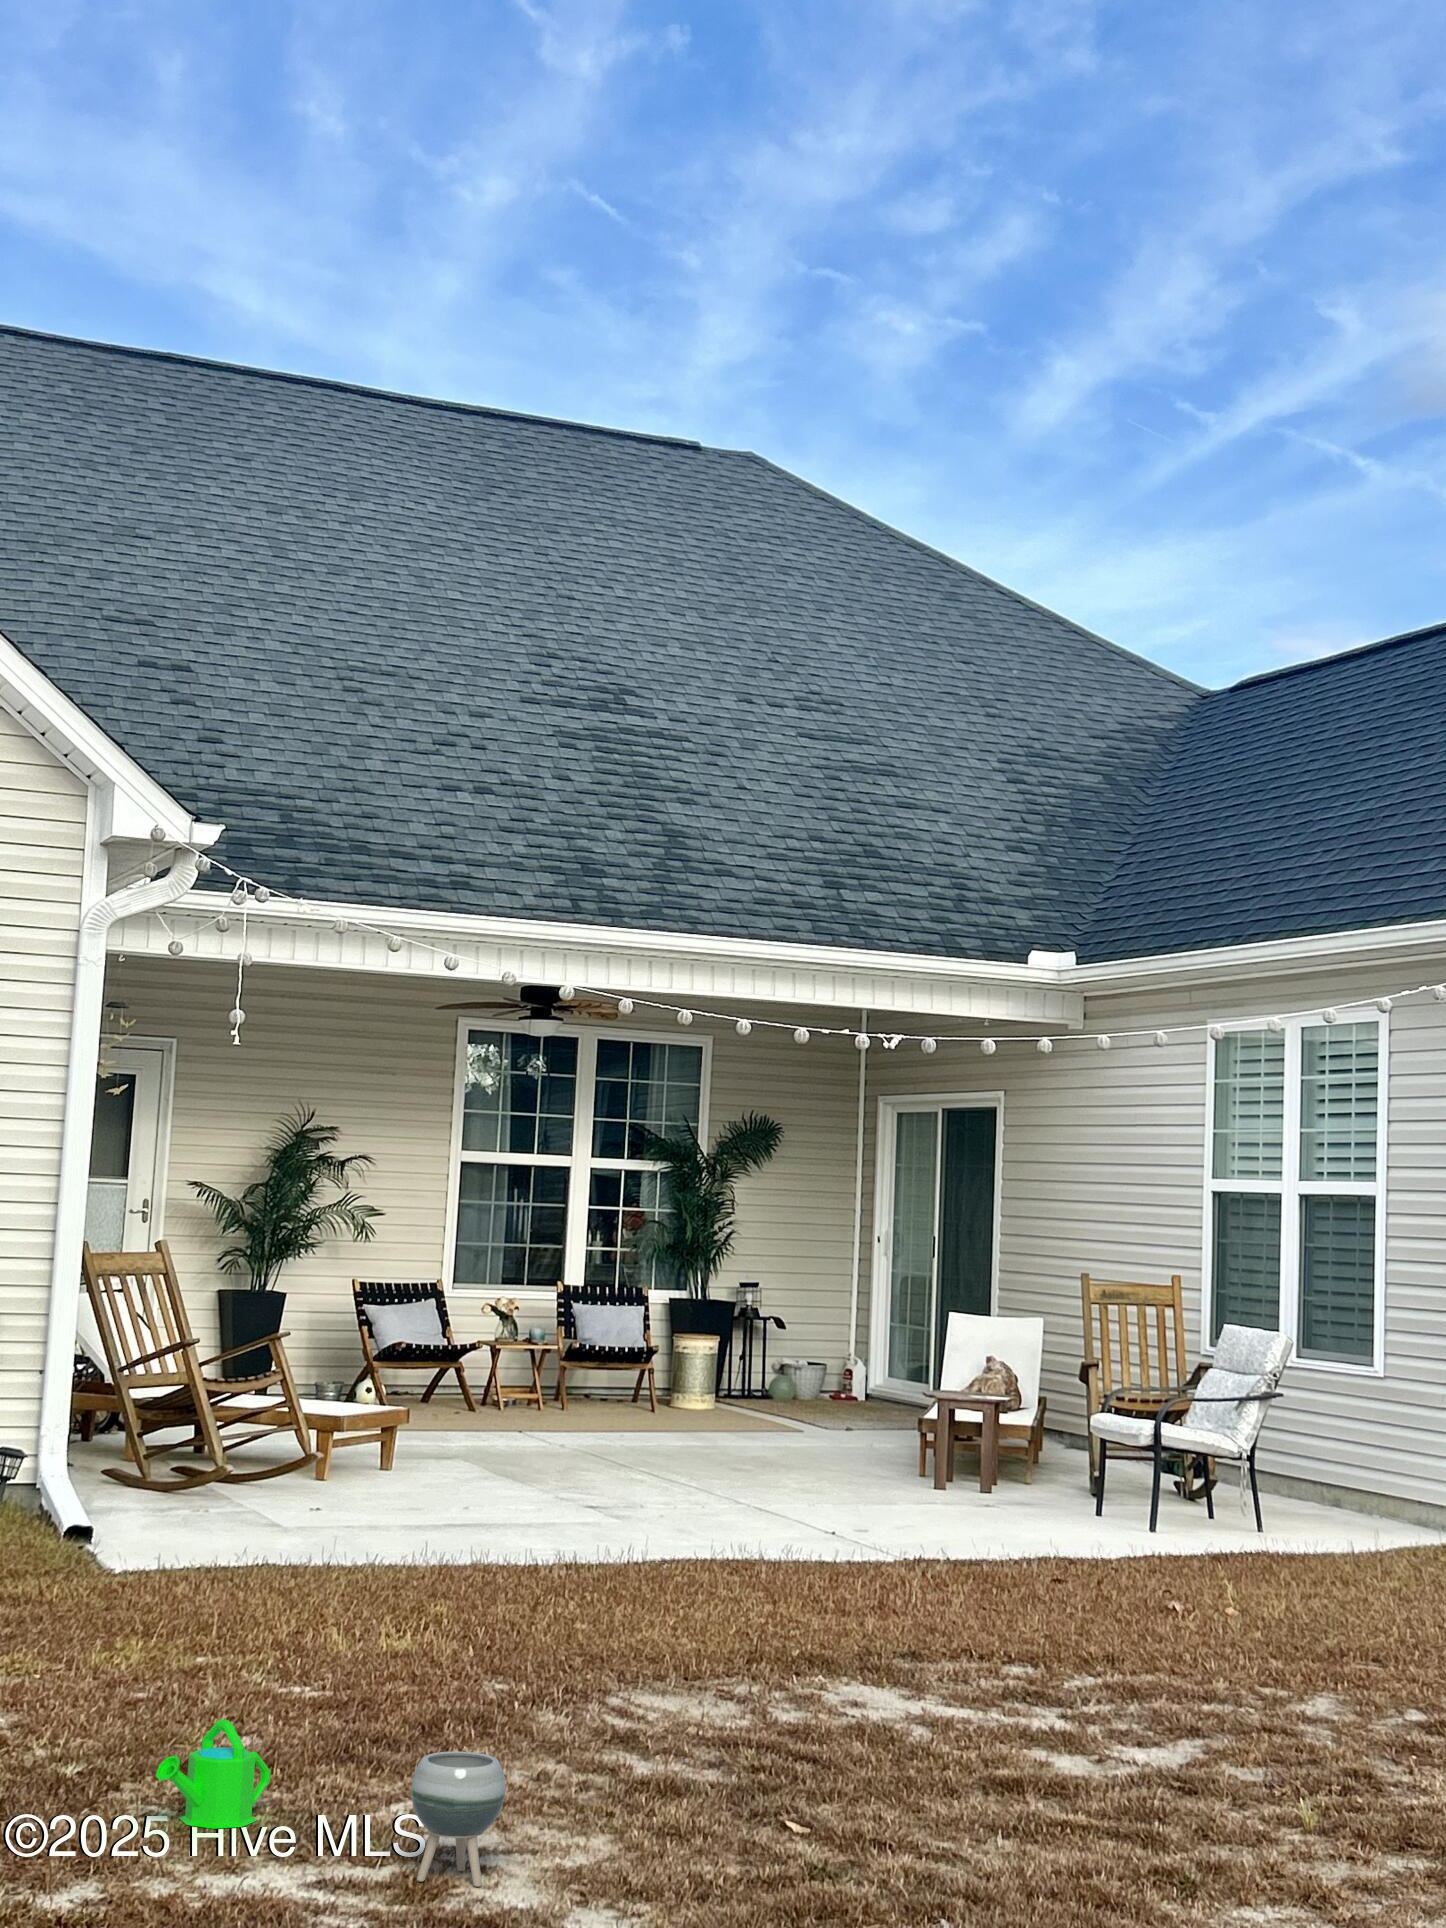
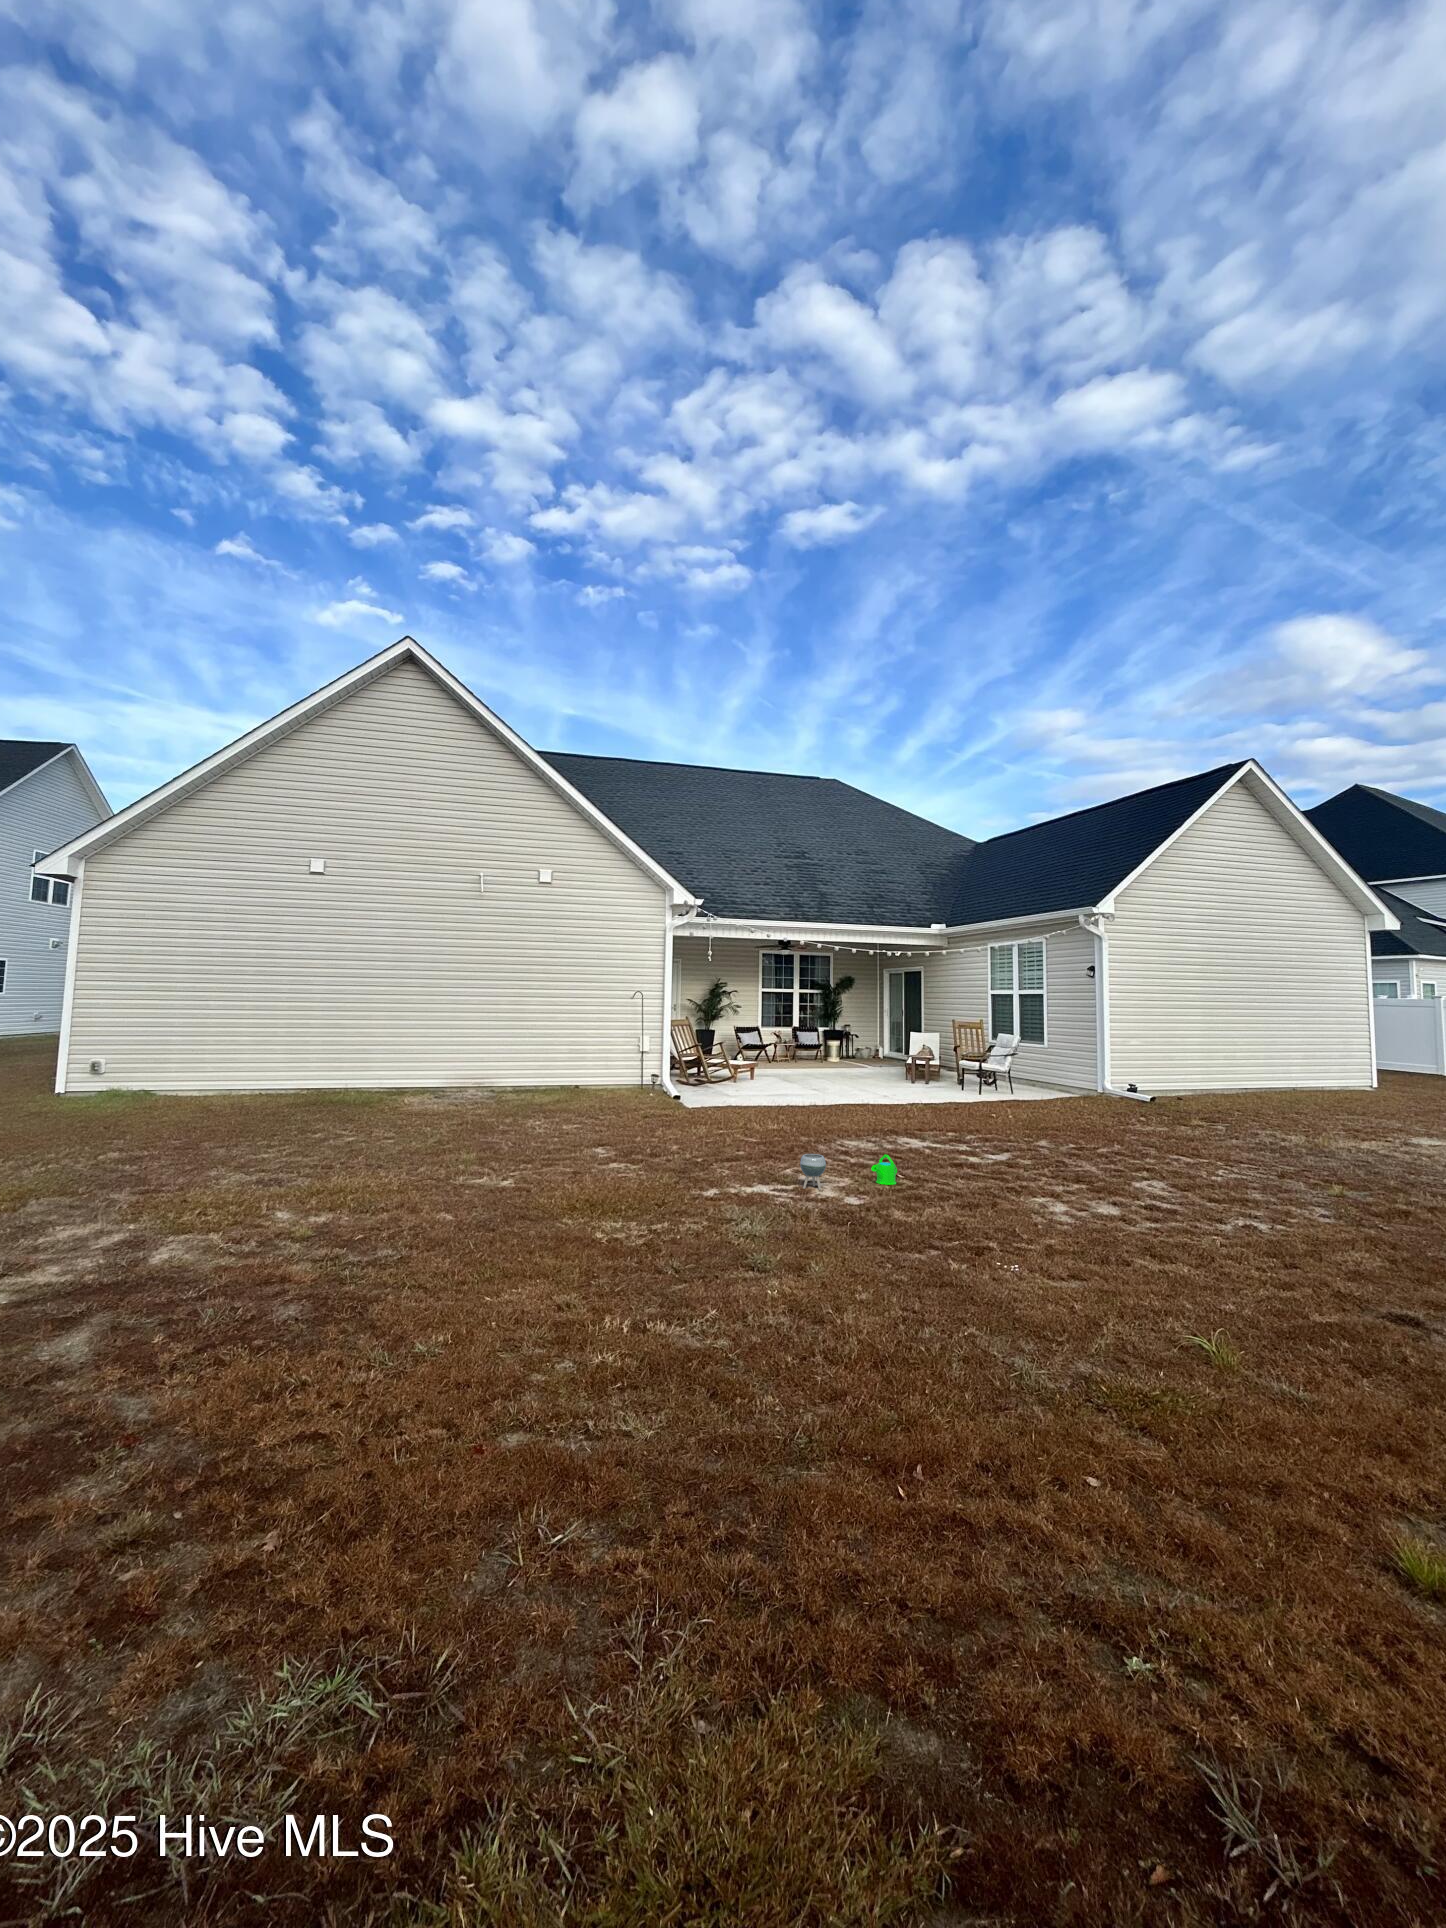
watering can: present [156,1719,271,1829] -> present [871,1154,897,1185]

